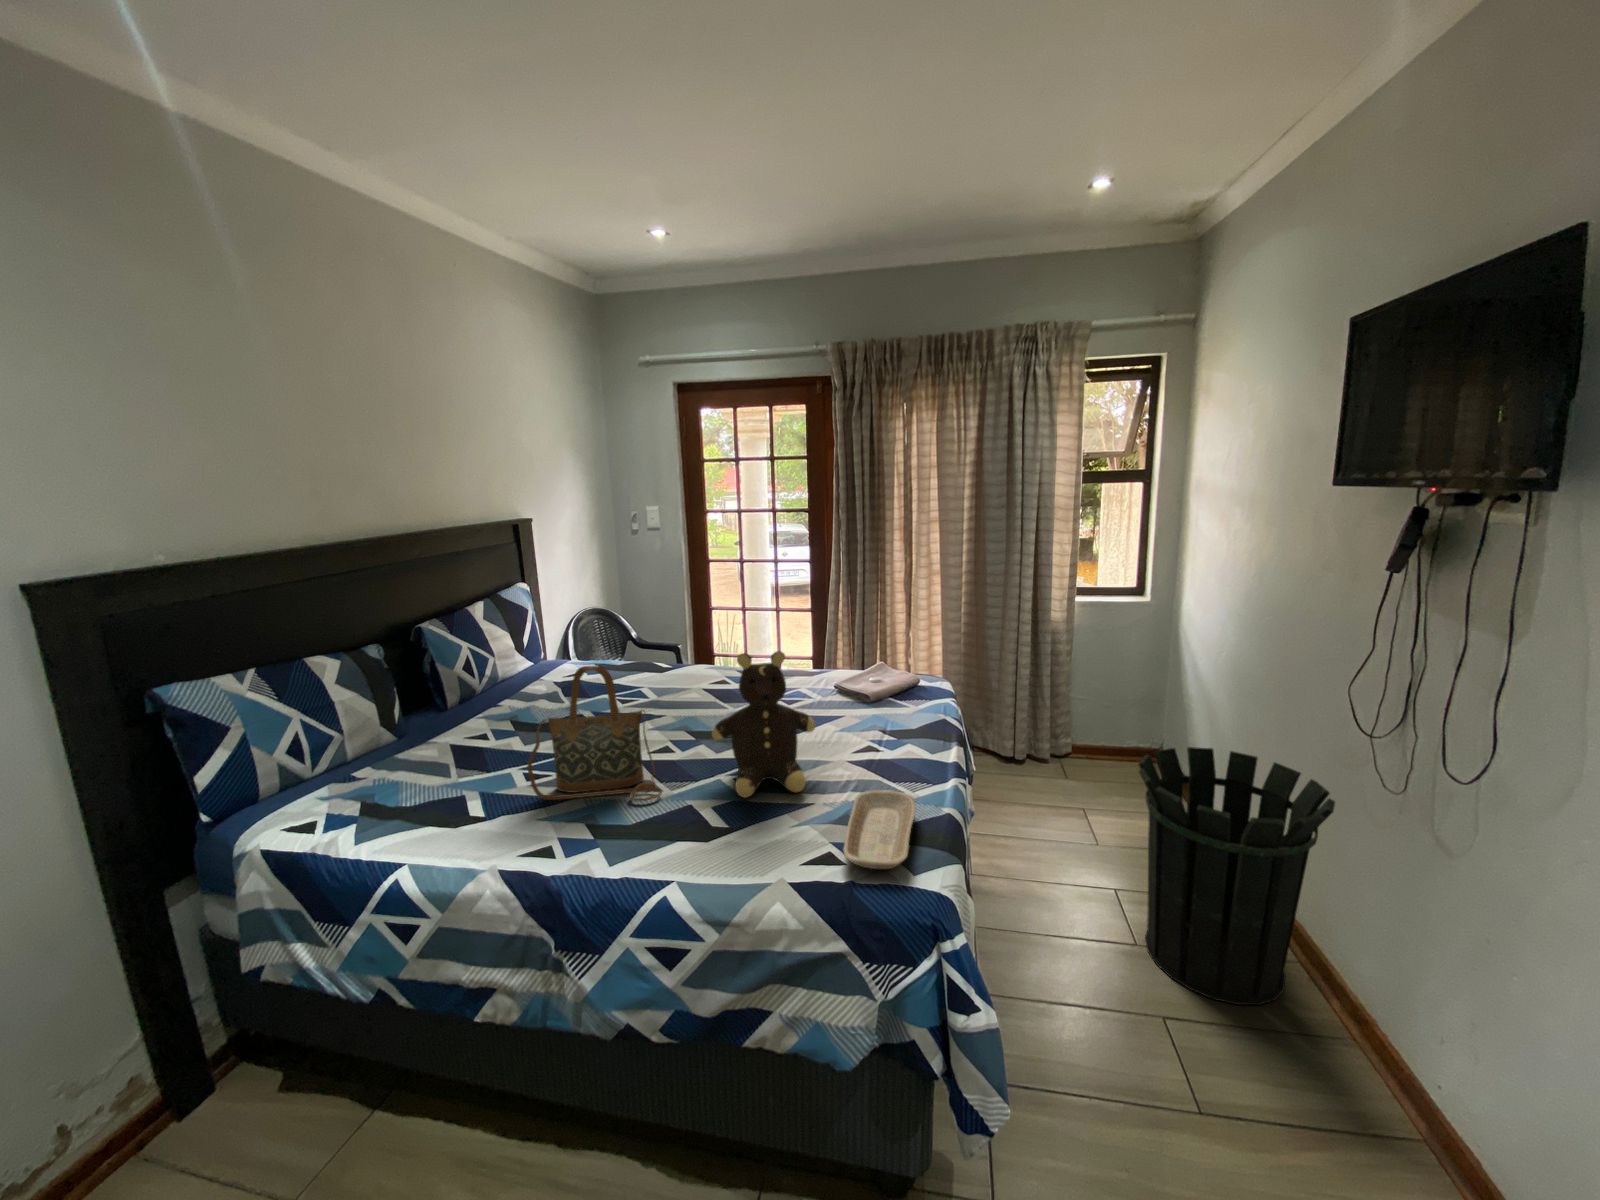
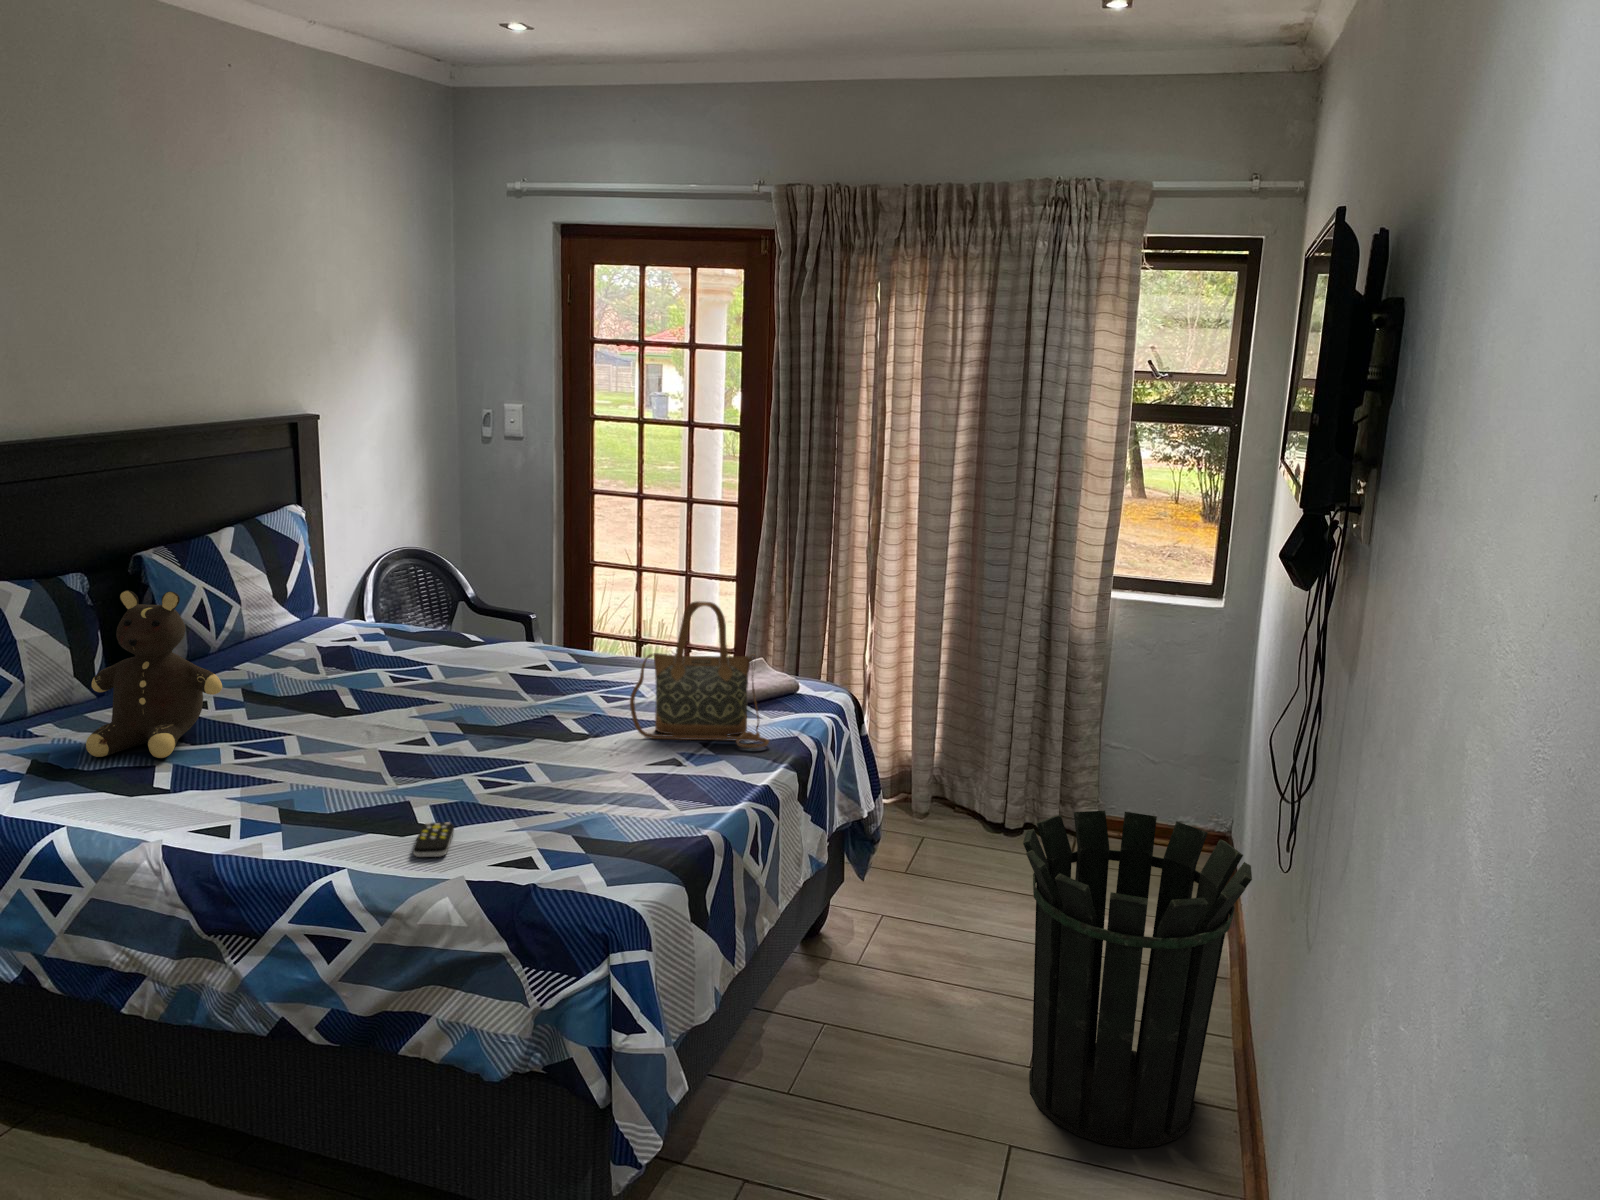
teddy bear: present [712,651,815,797] -> present [86,590,222,758]
handbag: present [528,666,662,801] -> present [630,601,769,748]
tray: present [843,790,916,869] -> none [535,804,664,880]
remote control: none [723,825,757,863] -> present [413,822,454,857]

